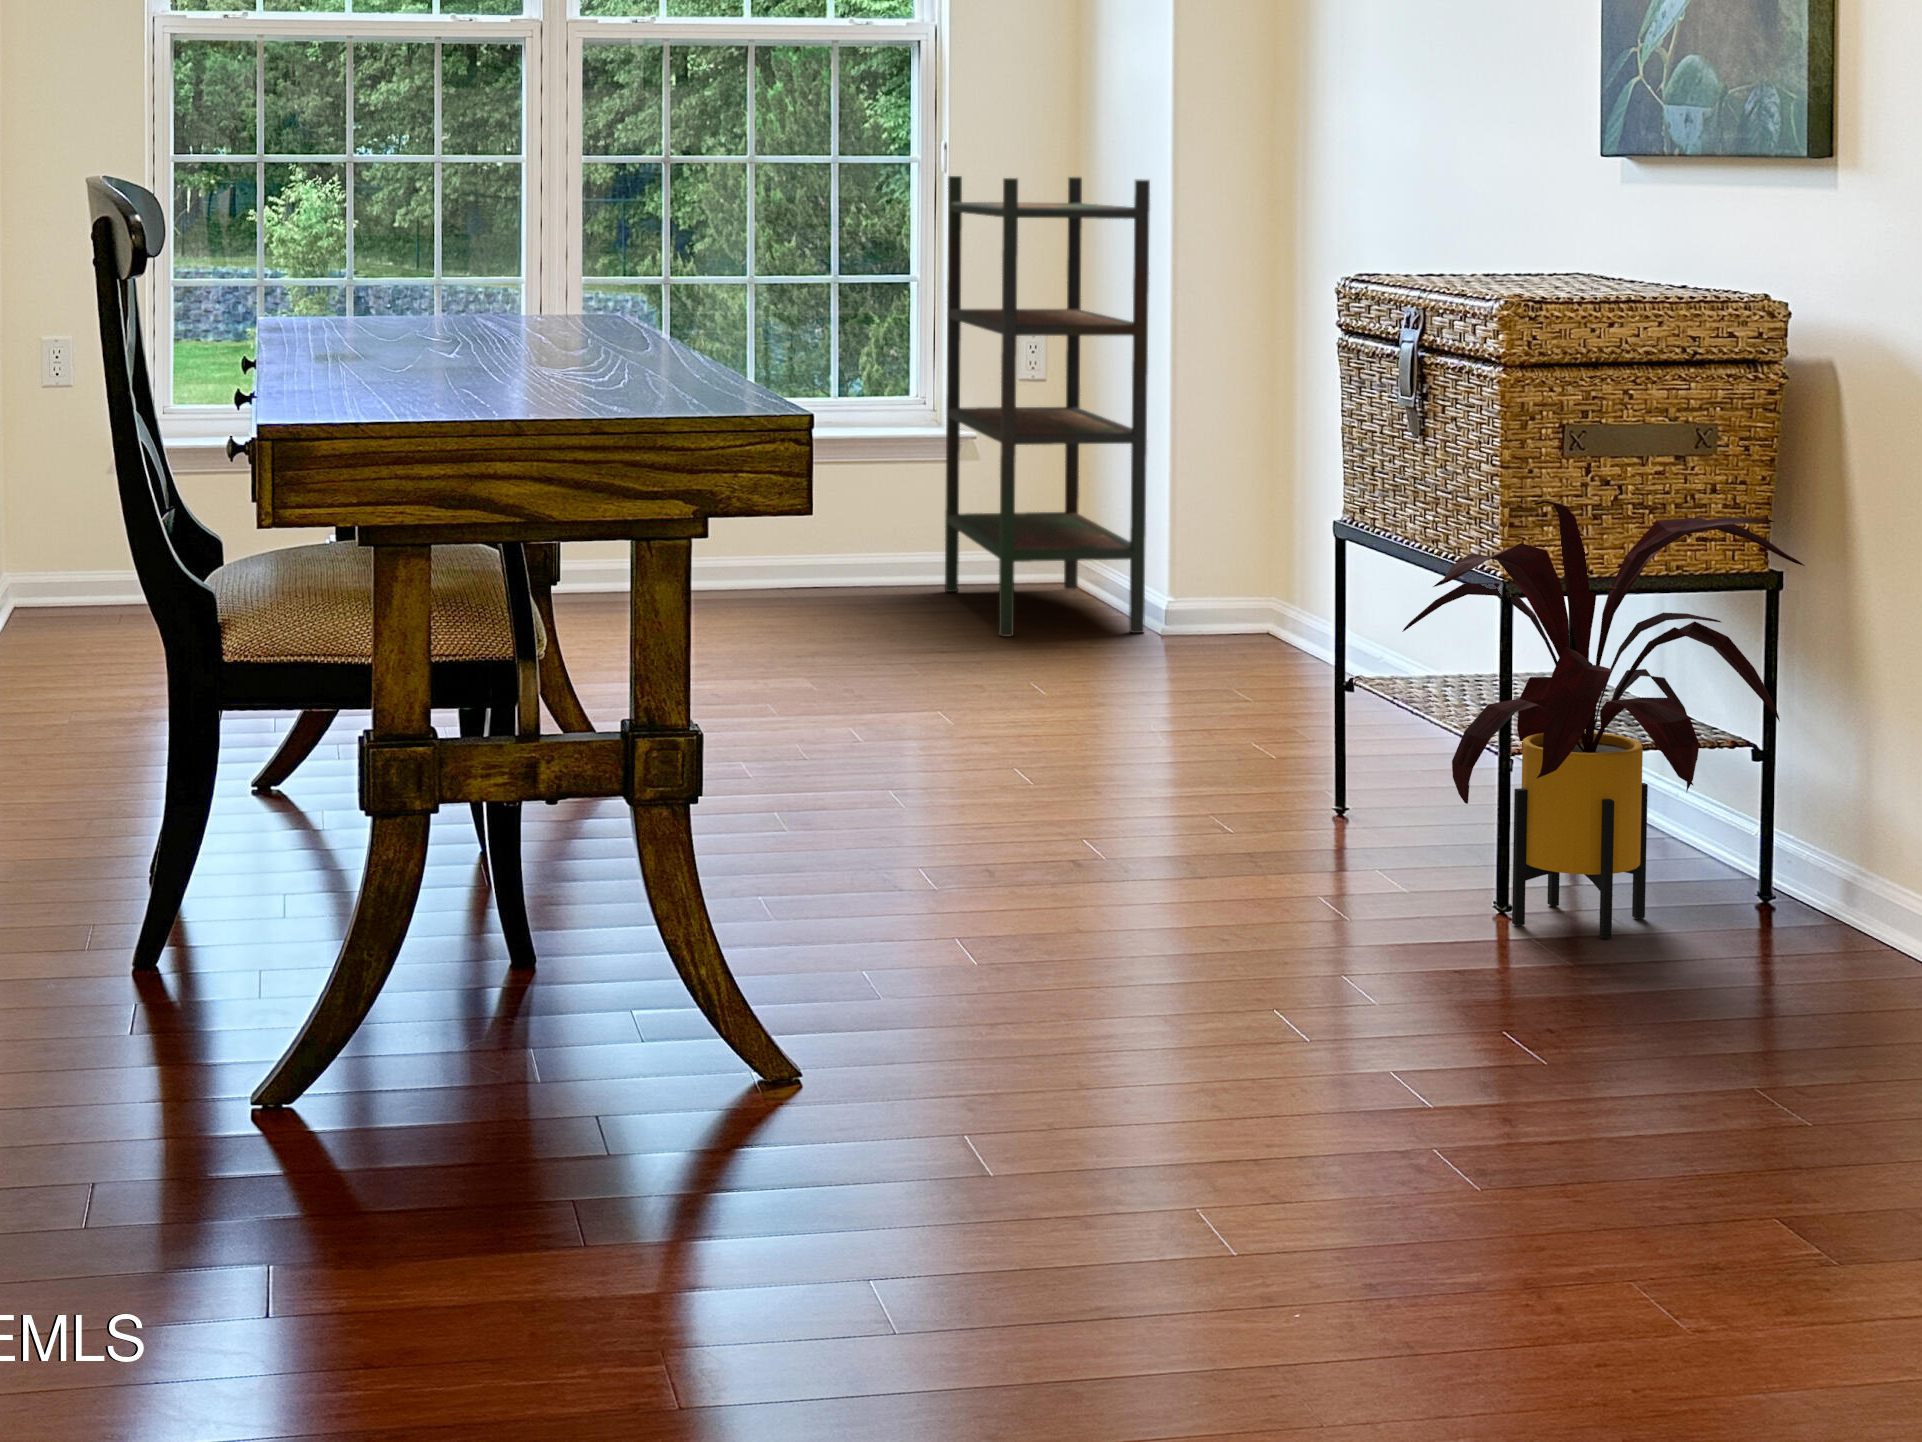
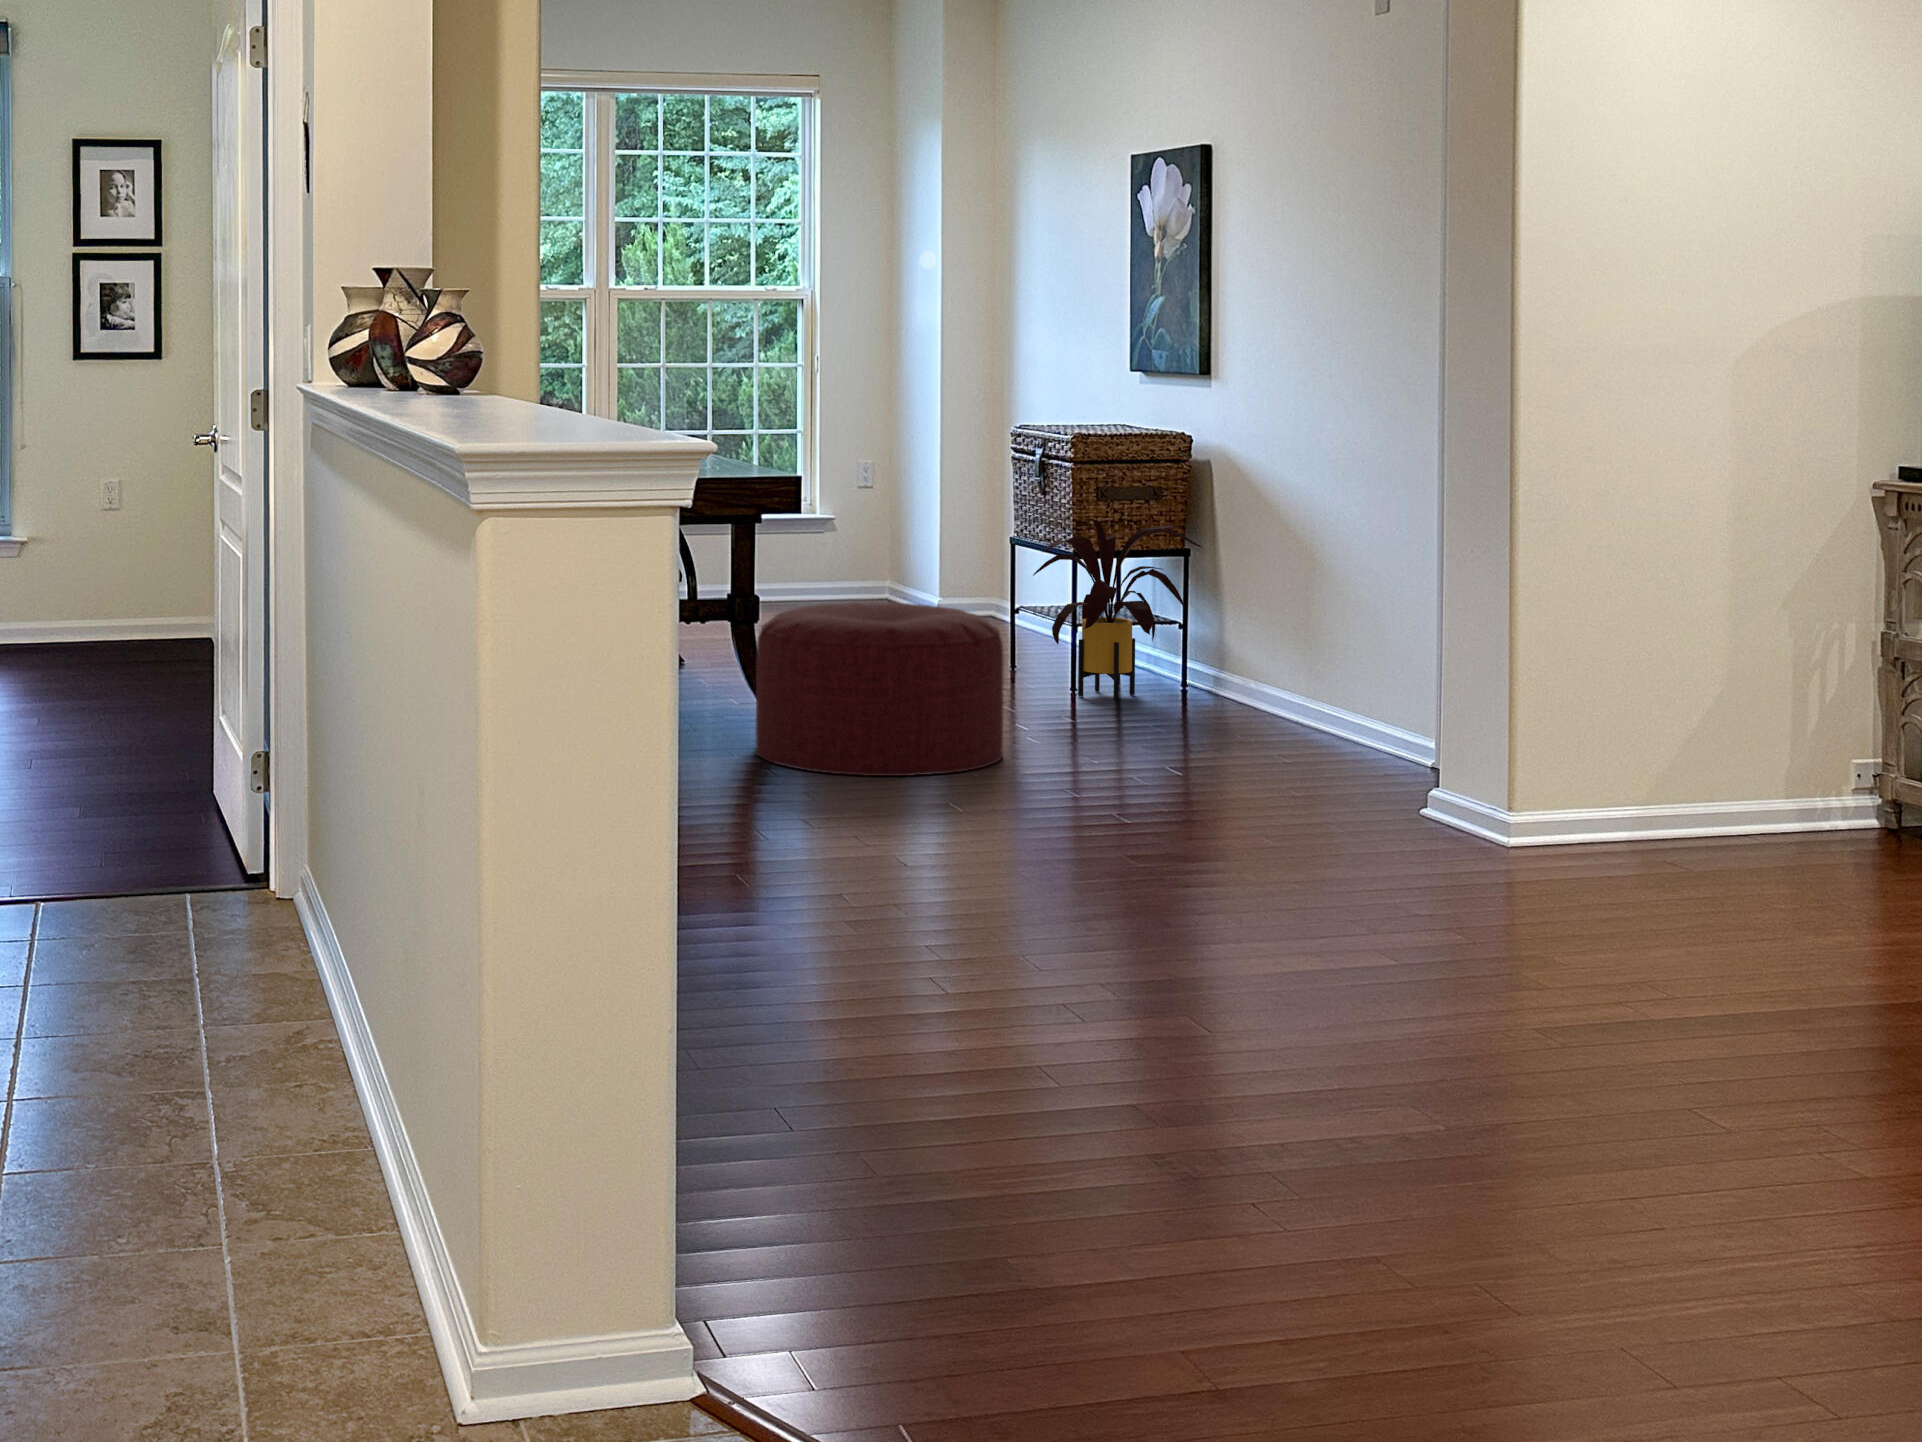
bookshelf: present [945,176,1150,637] -> none [811,369,920,605]
ottoman: none [643,753,1357,1335] -> present [756,603,1004,776]

